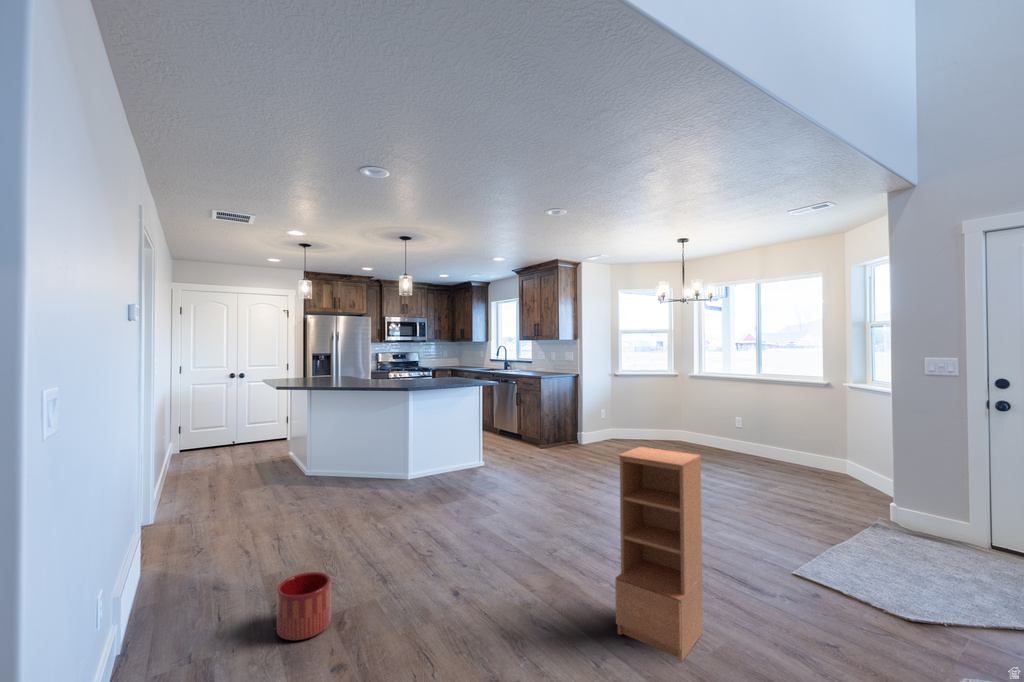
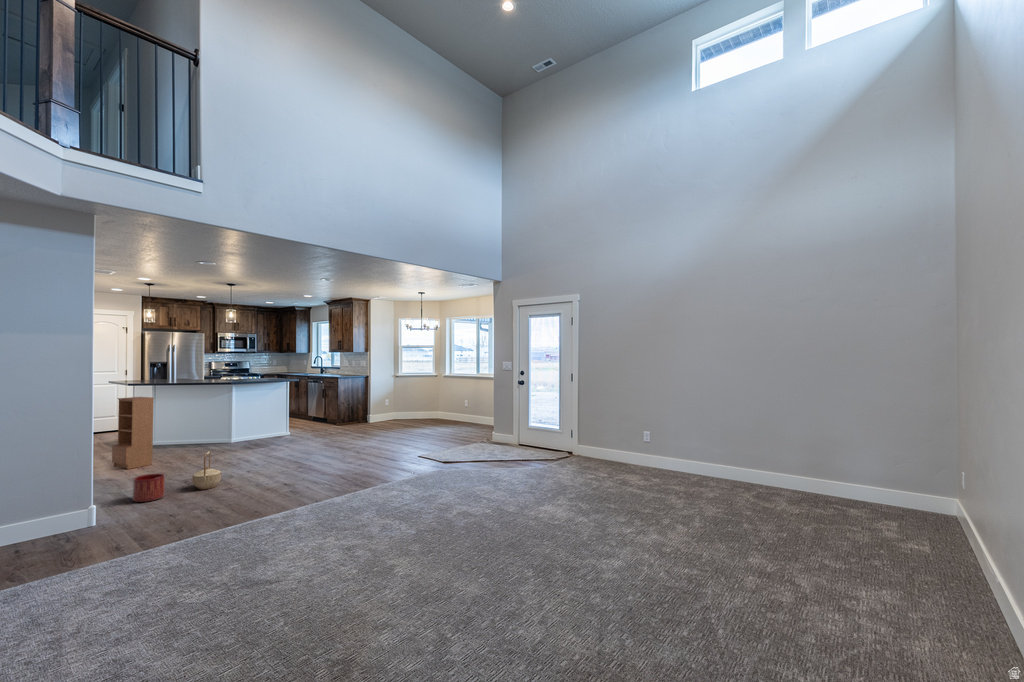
bookcase: present [615,447,703,661] -> present [112,397,154,469]
basket: none [376,523,424,604] -> present [192,451,221,489]

